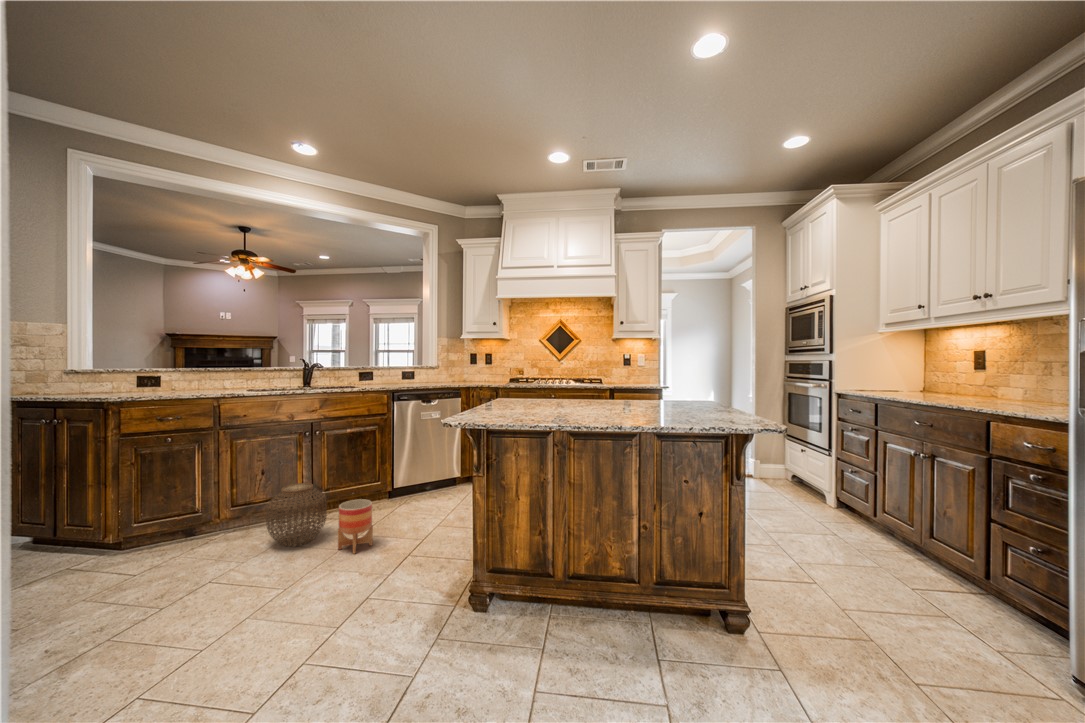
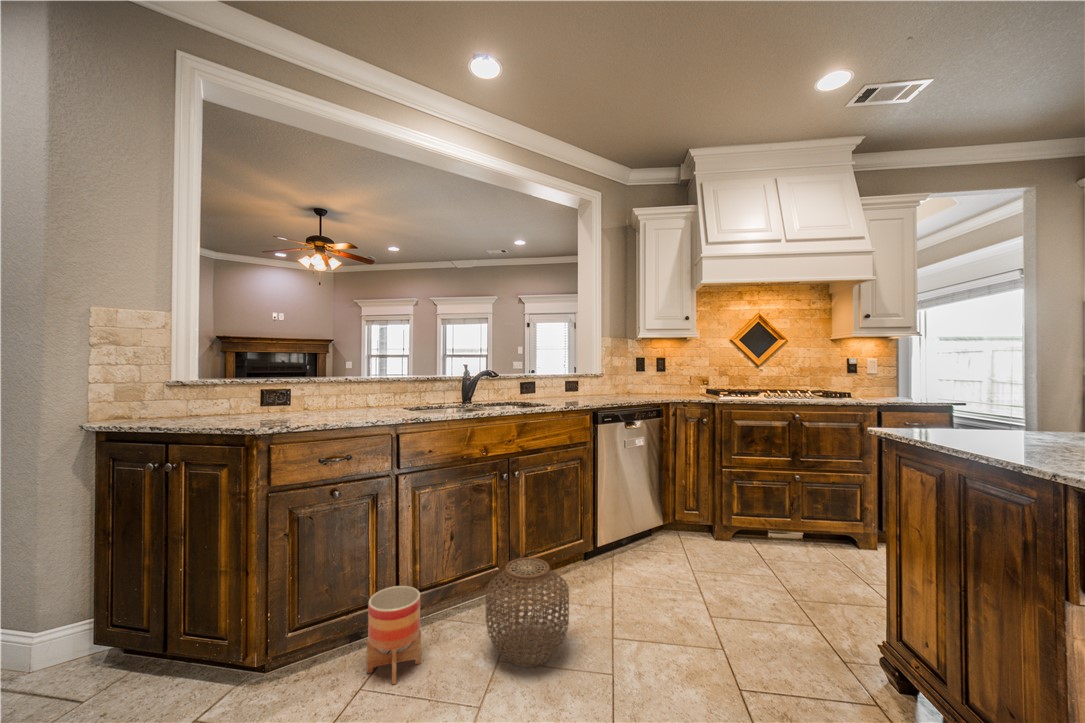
planter: present [338,500,373,554] -> present [367,586,421,684]

